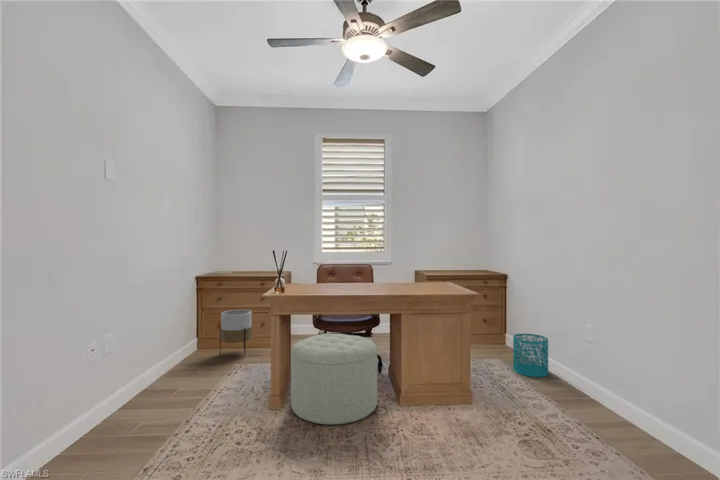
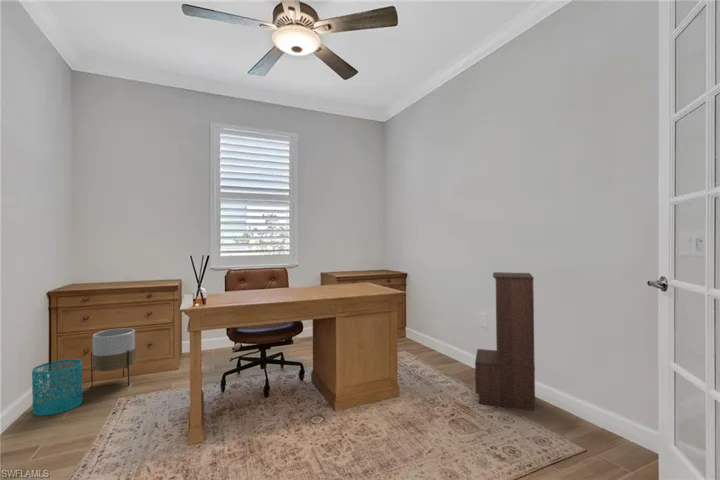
bookshelf: none [560,278,643,448] -> present [475,272,535,410]
ottoman: present [291,334,377,425] -> none [215,345,312,447]
wastebasket: present [513,334,548,377] -> present [32,359,83,416]

